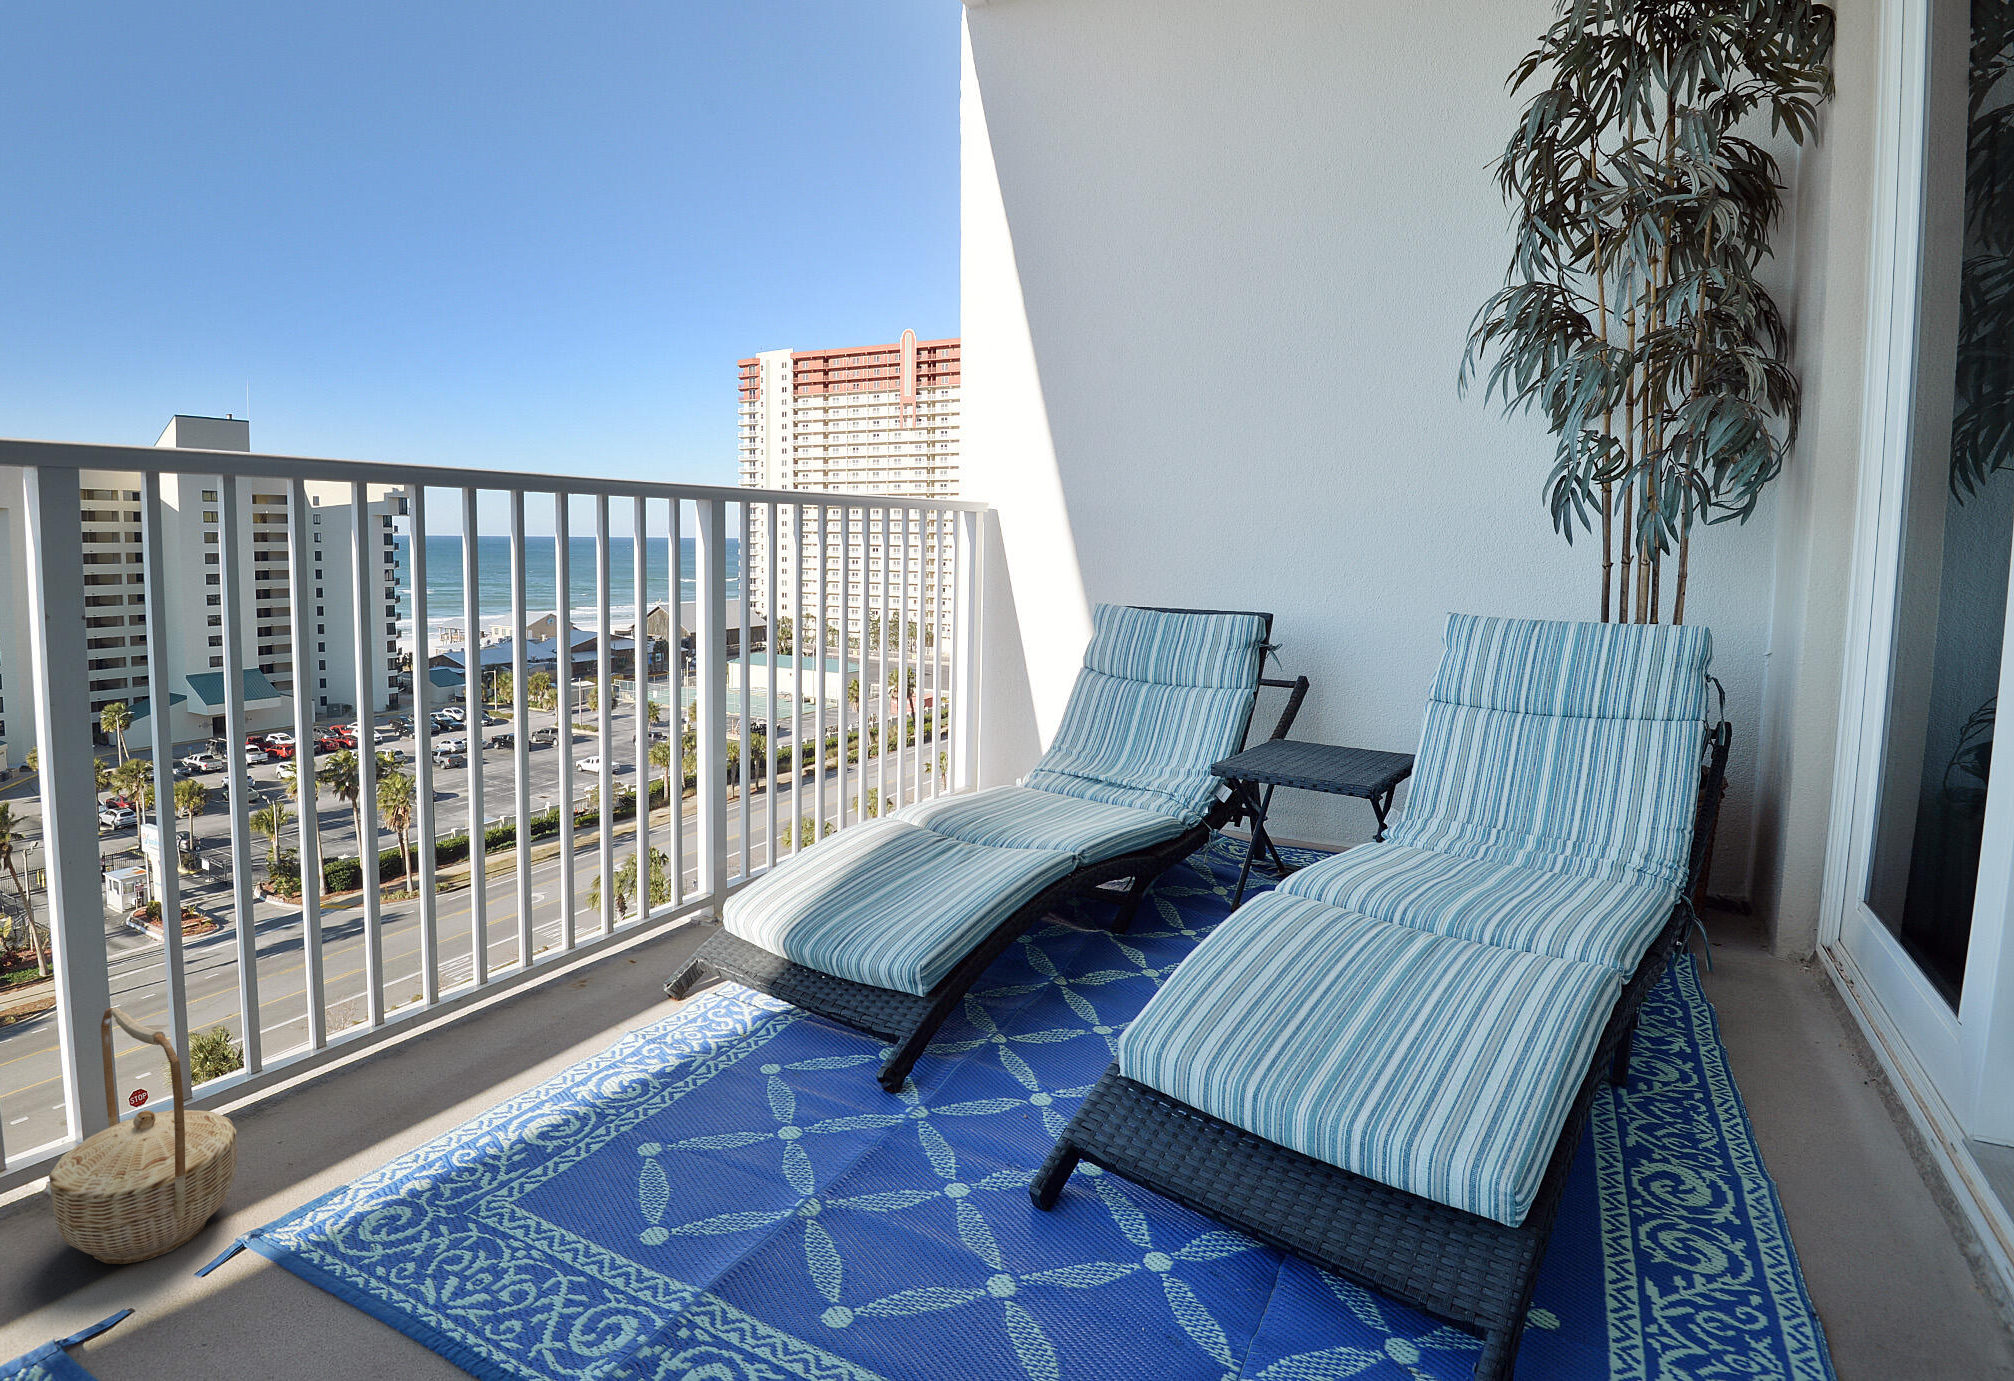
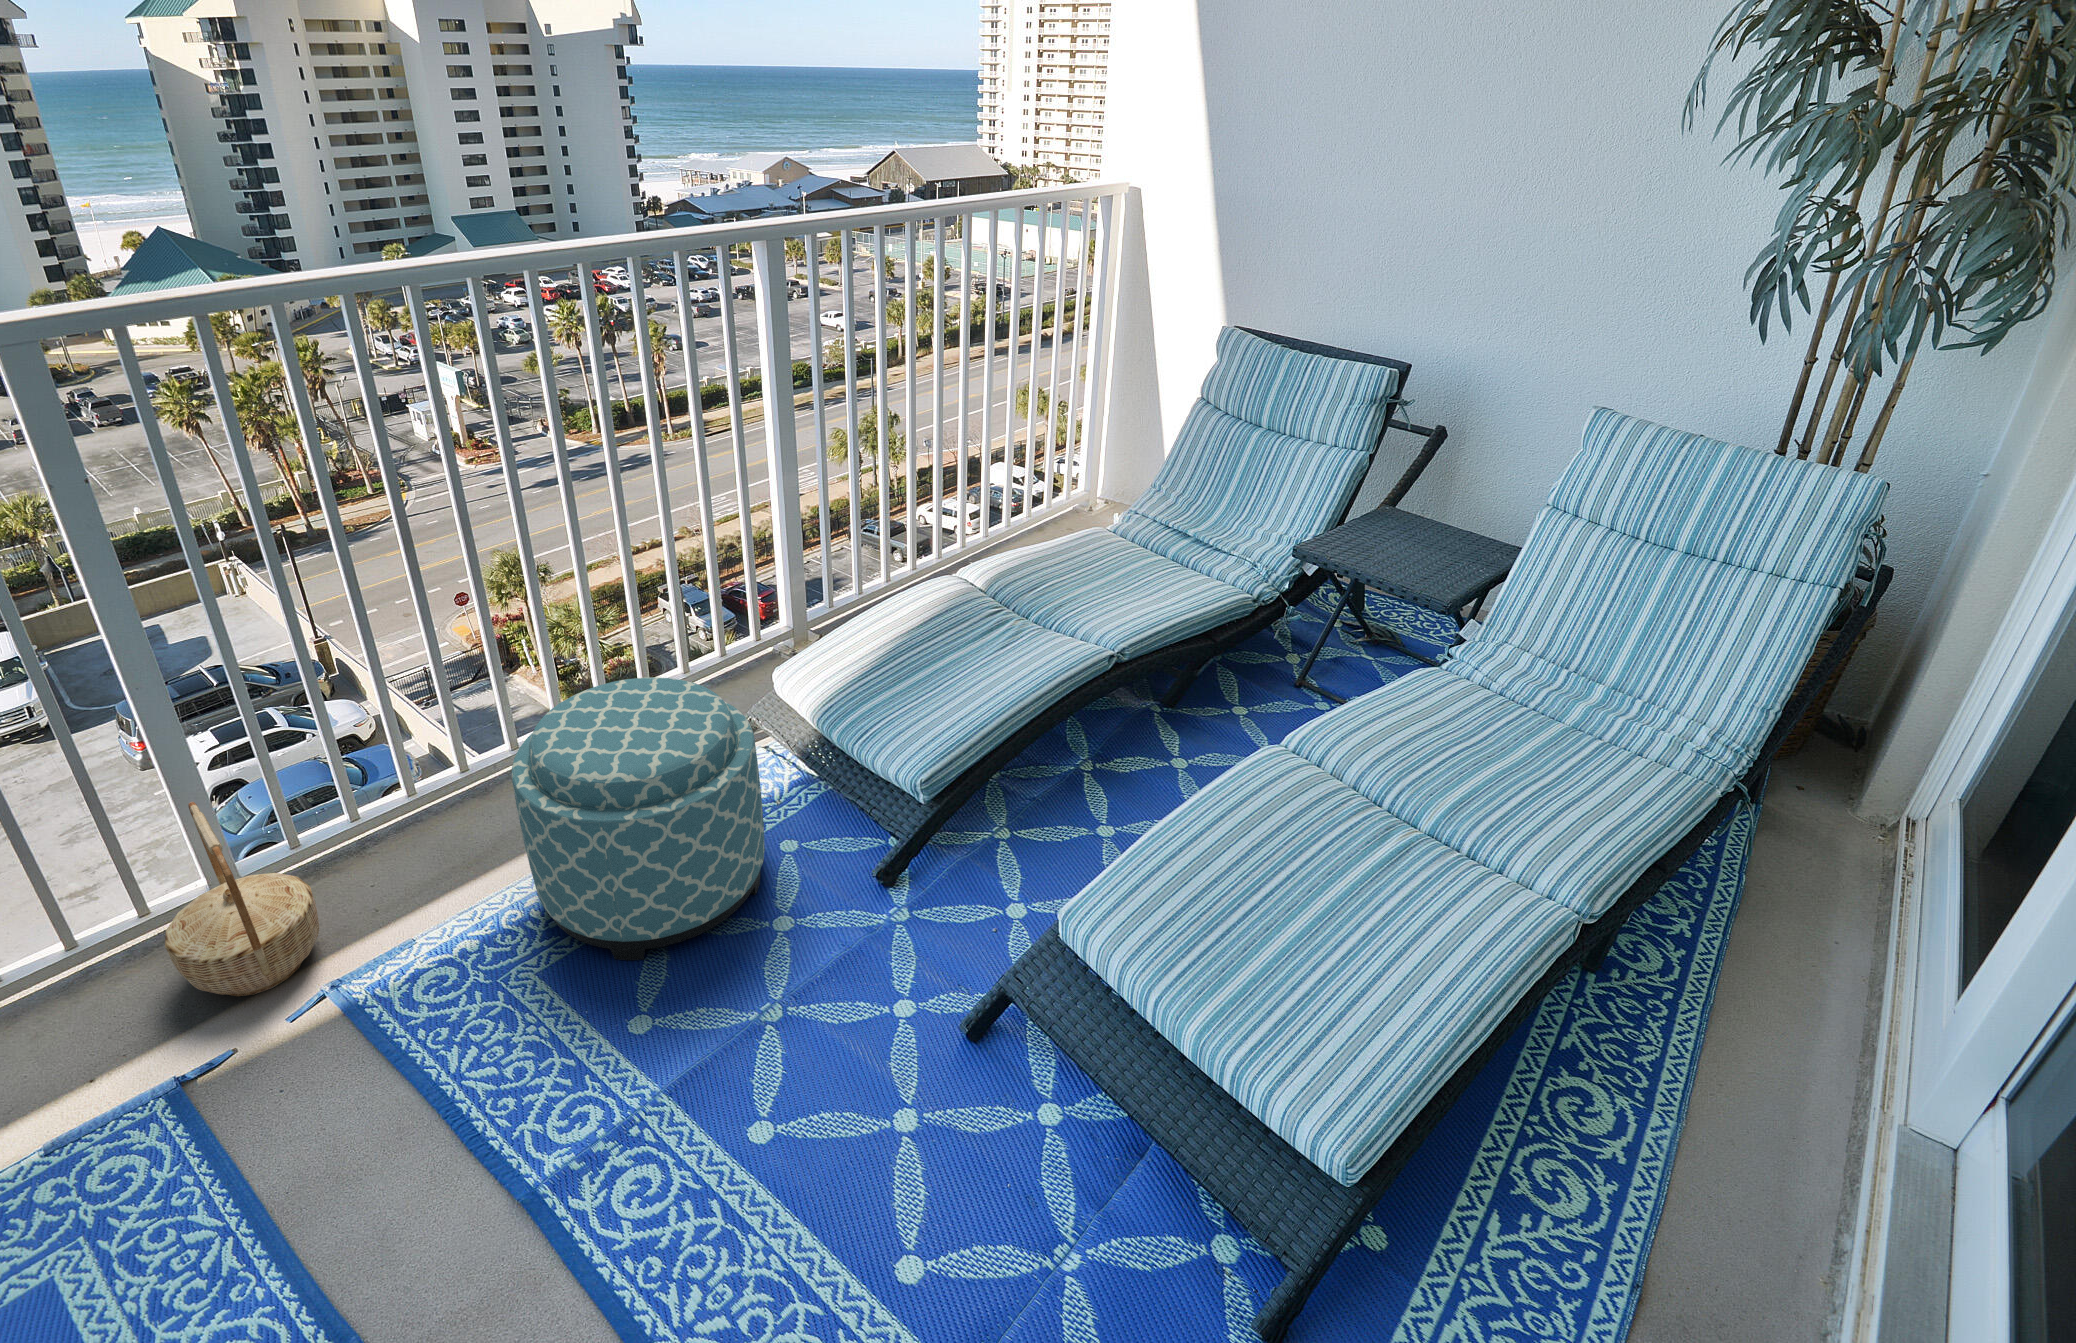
ottoman: none [492,868,756,1179] -> present [512,677,765,960]

